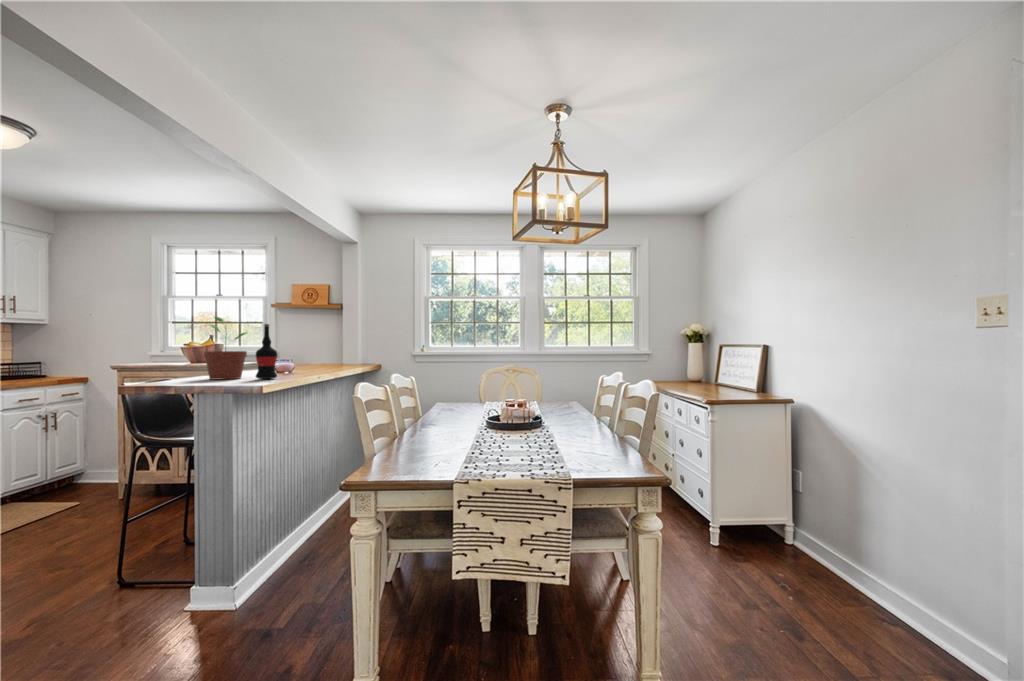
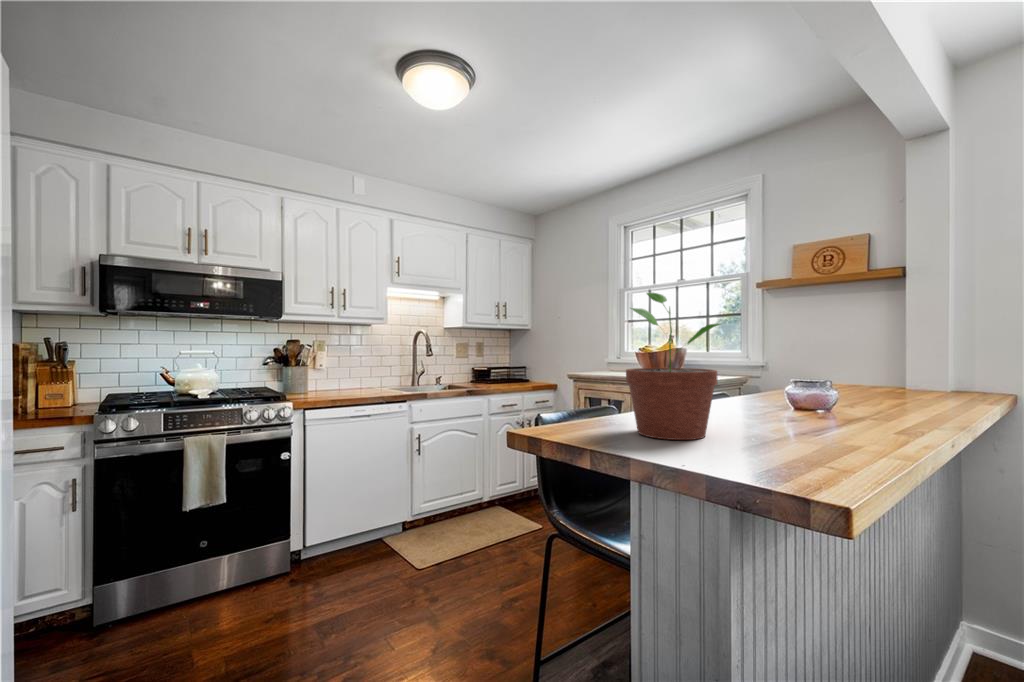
wine bottle: present [256,324,277,379] -> none [742,294,810,462]

